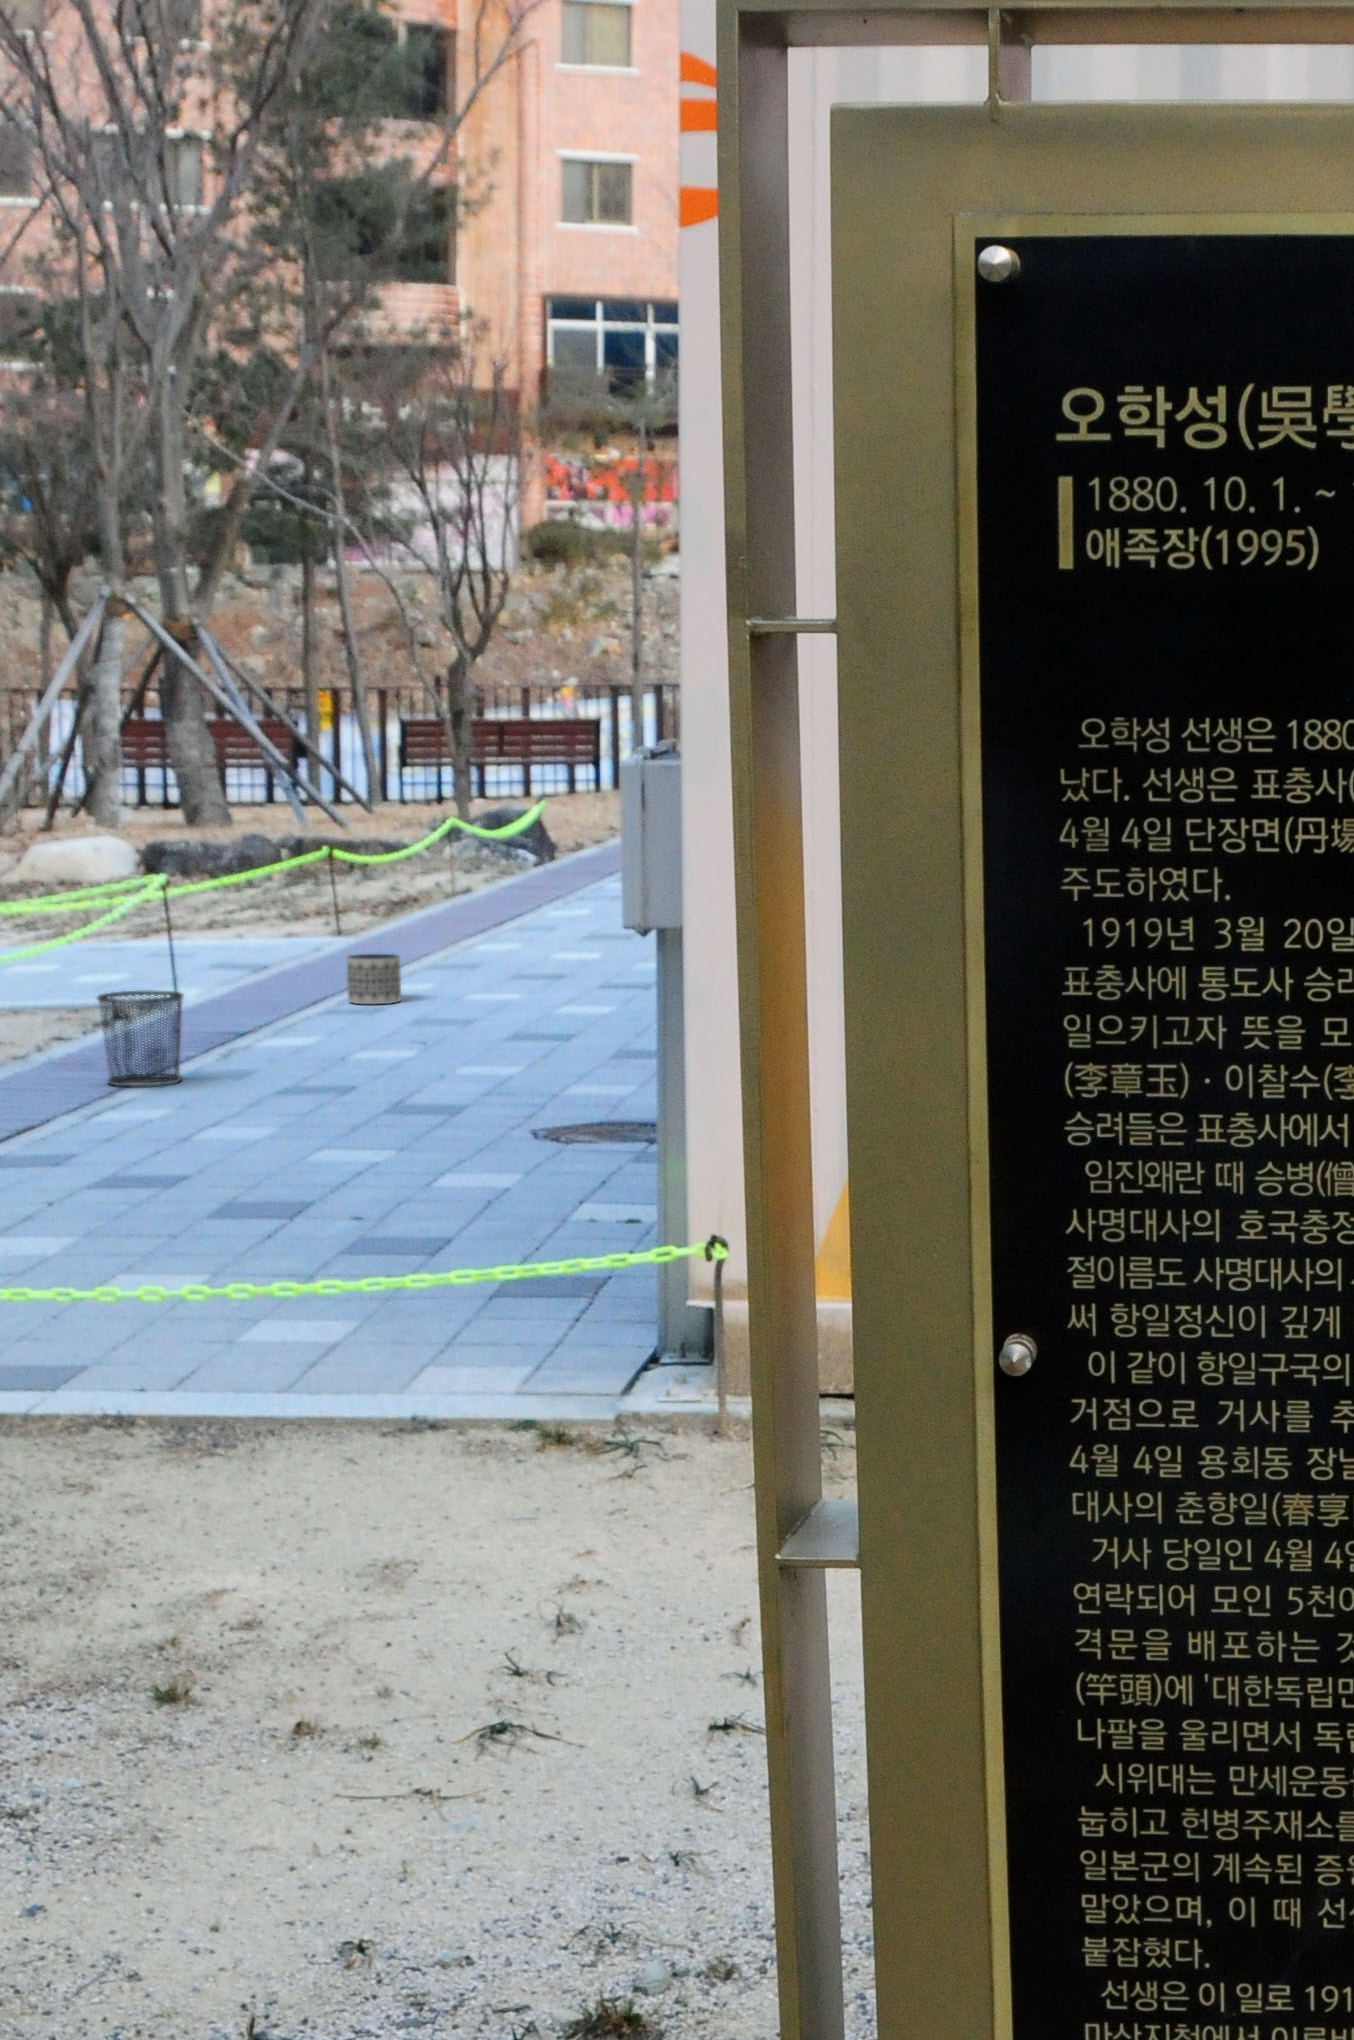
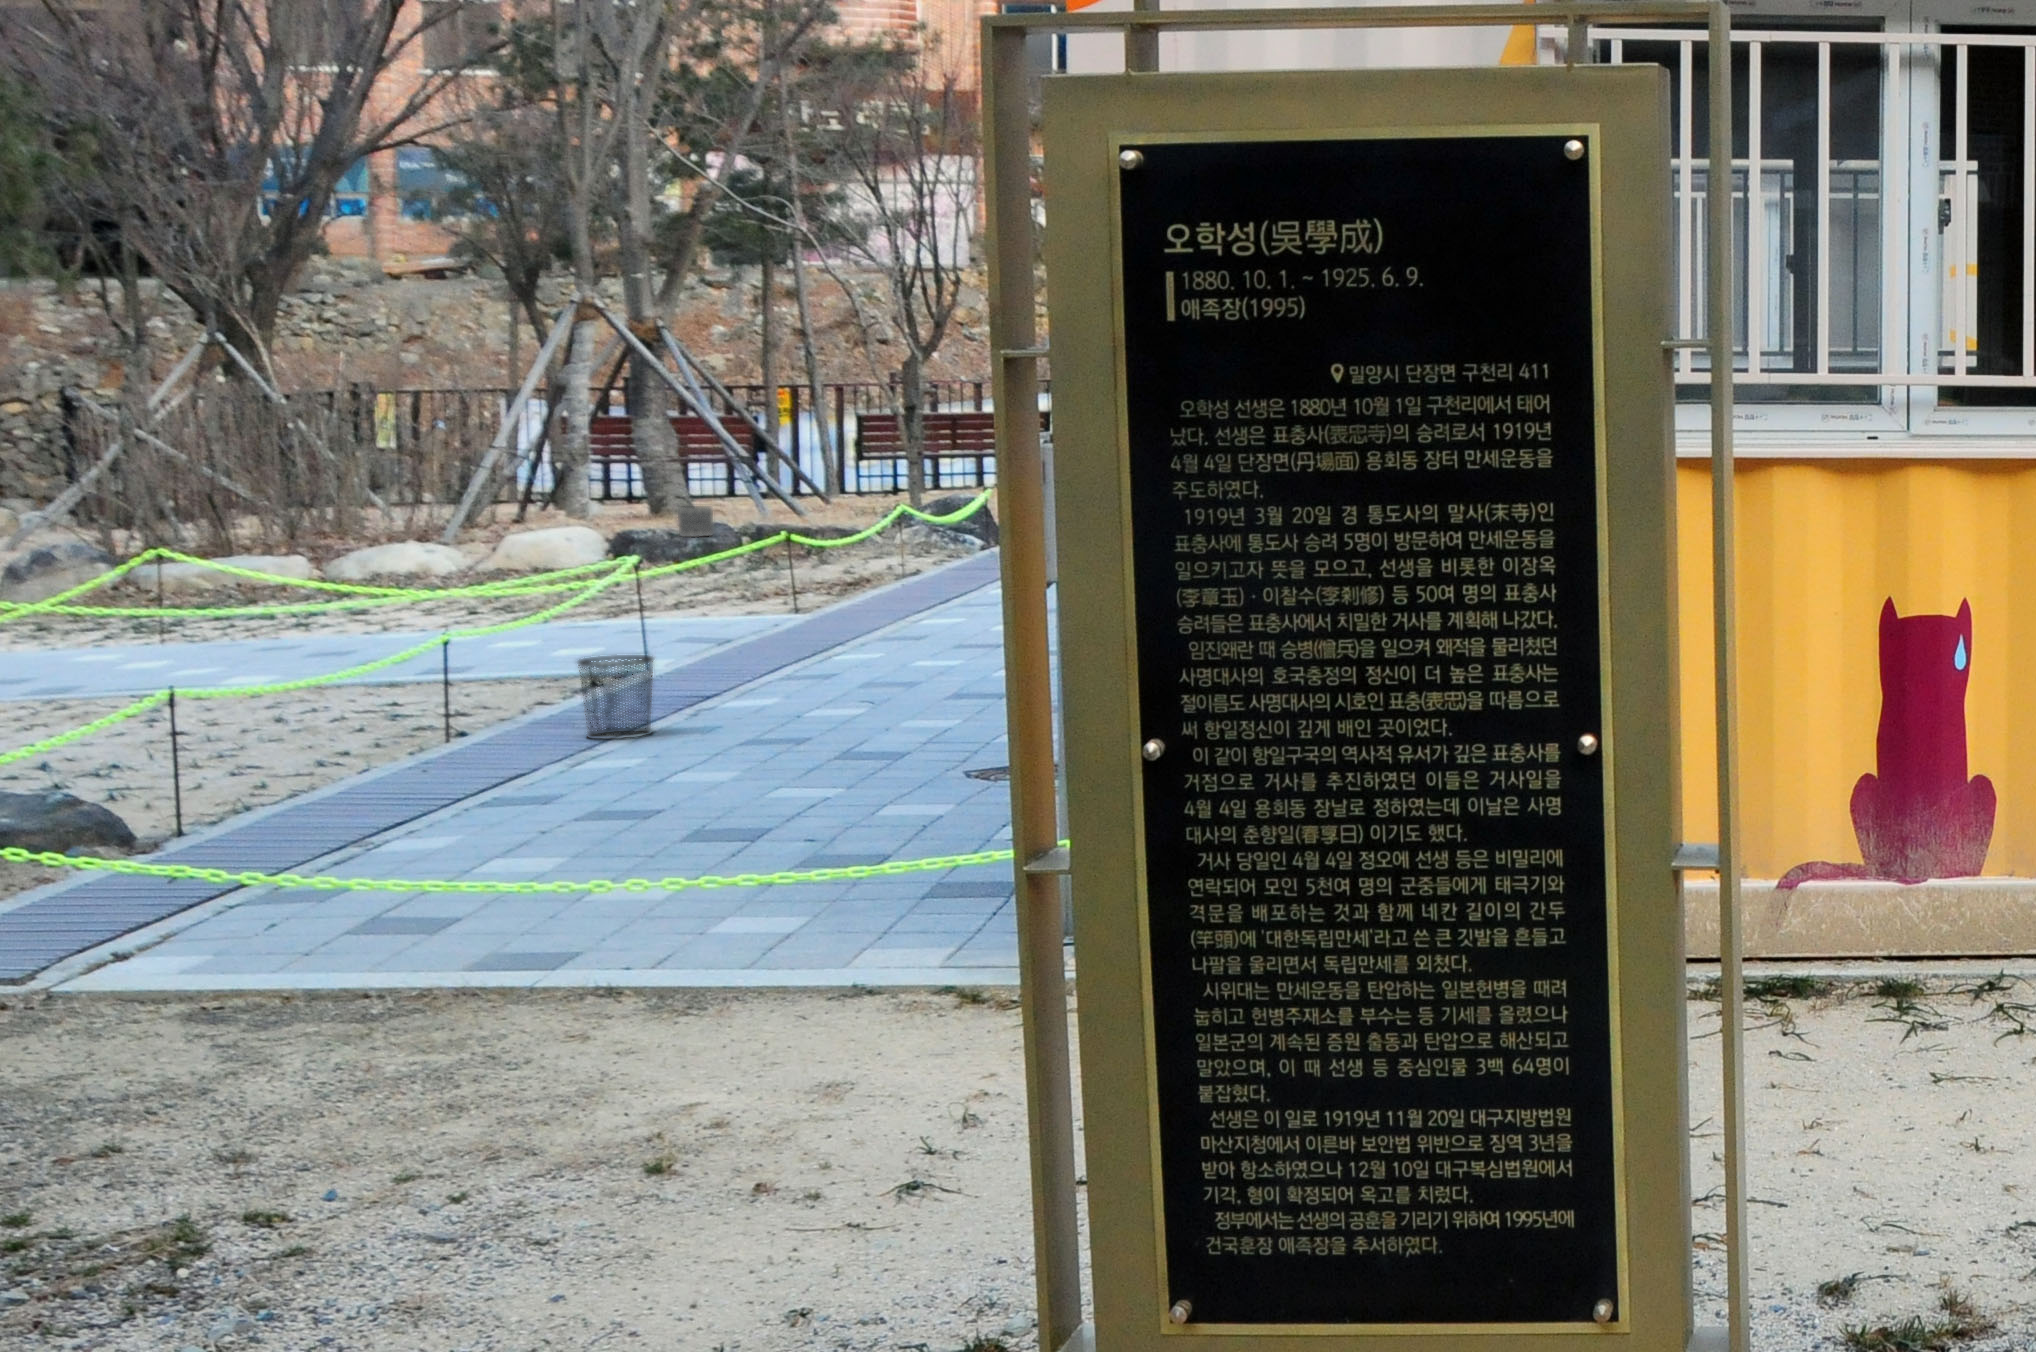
planter: present [347,954,401,1004] -> present [678,506,713,537]

